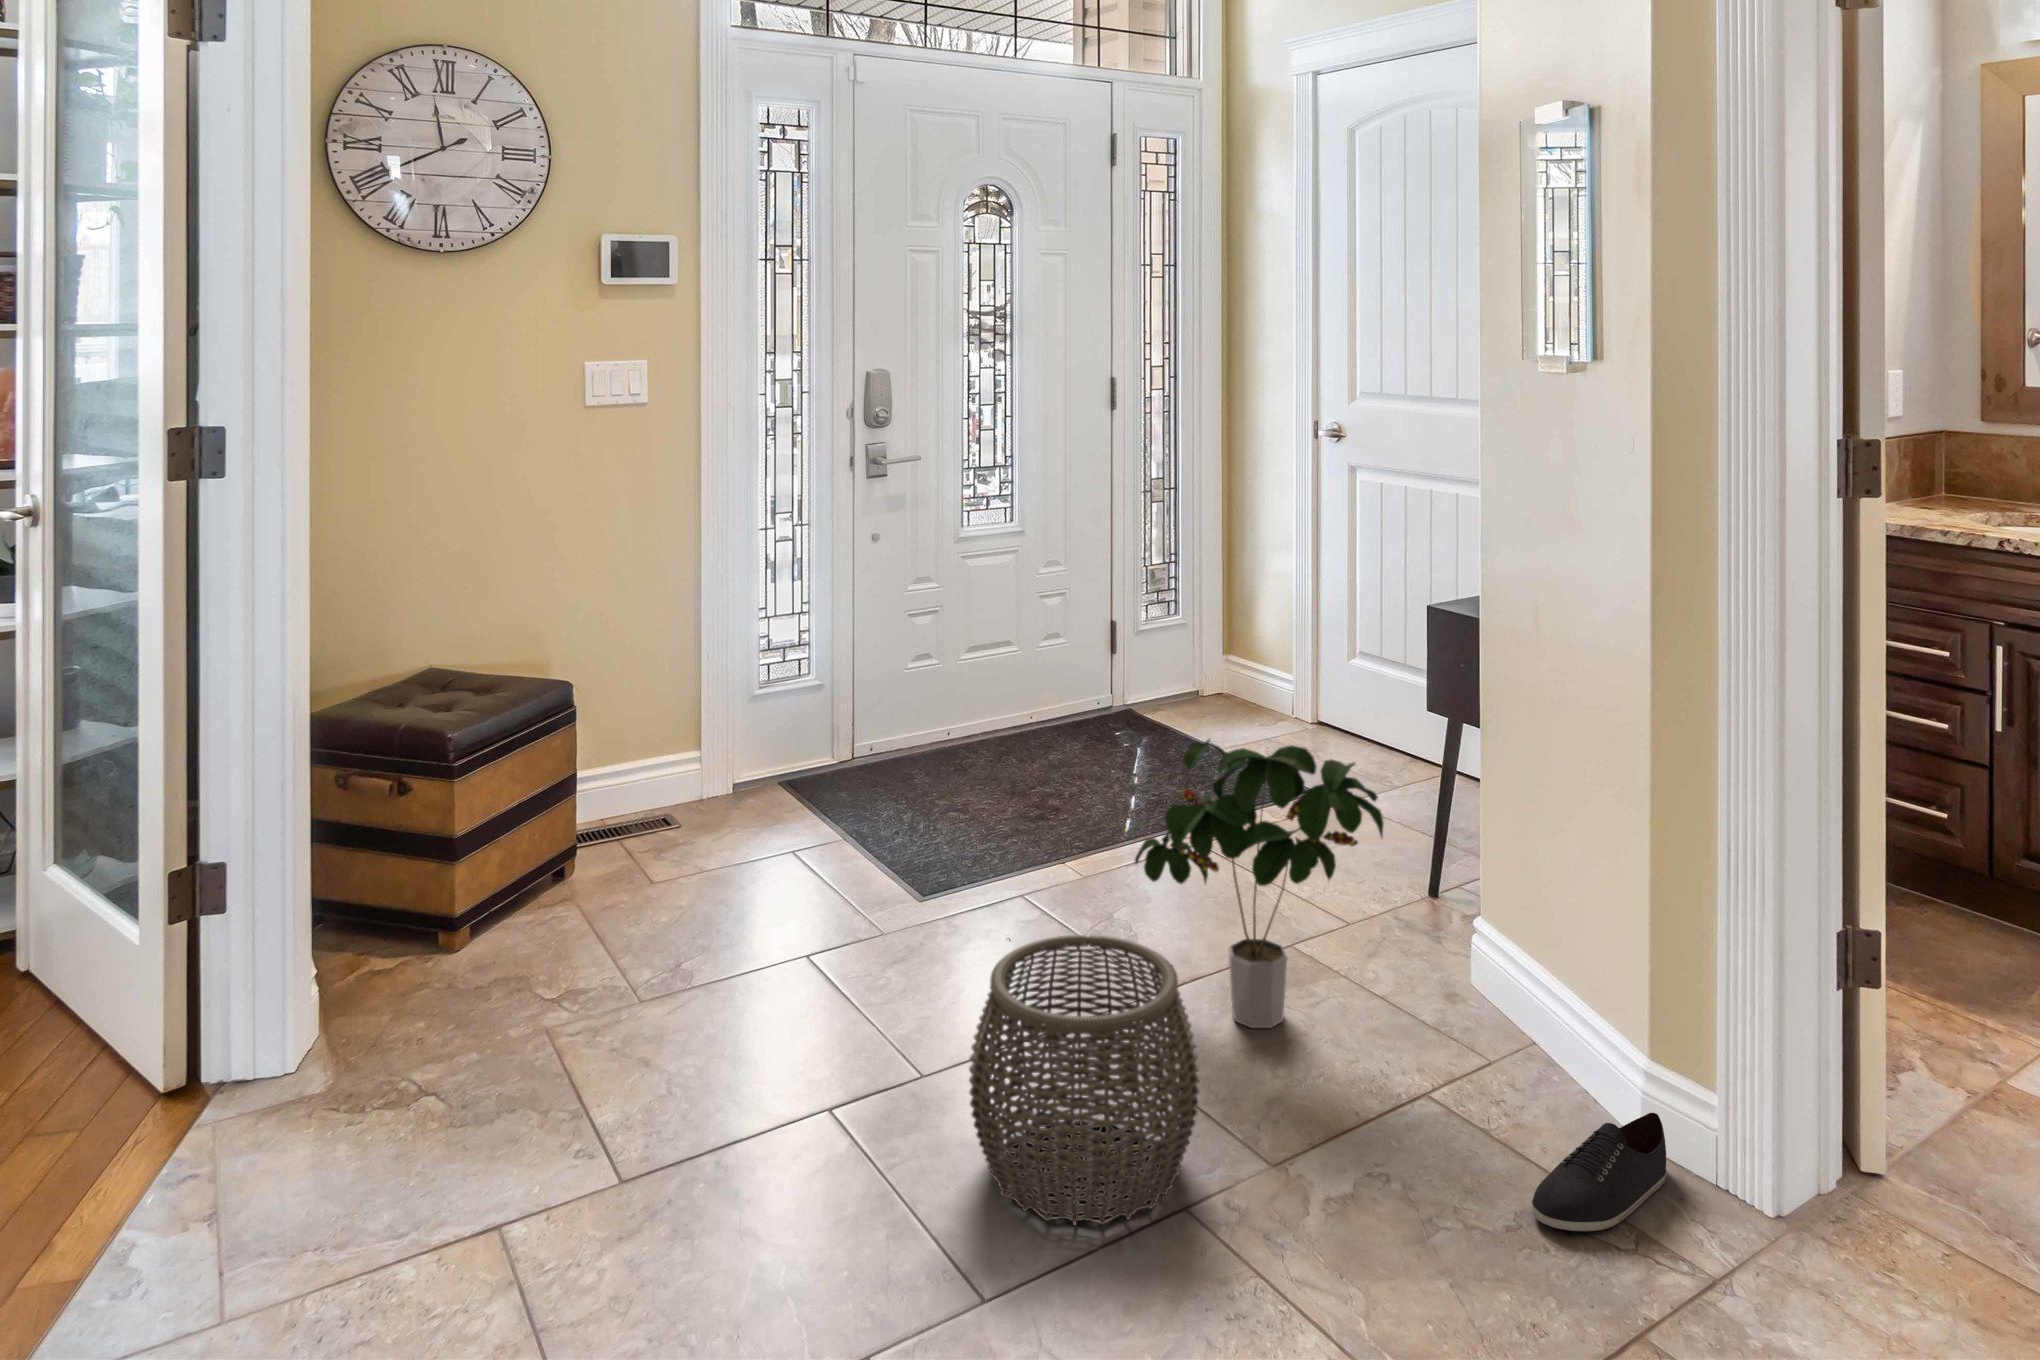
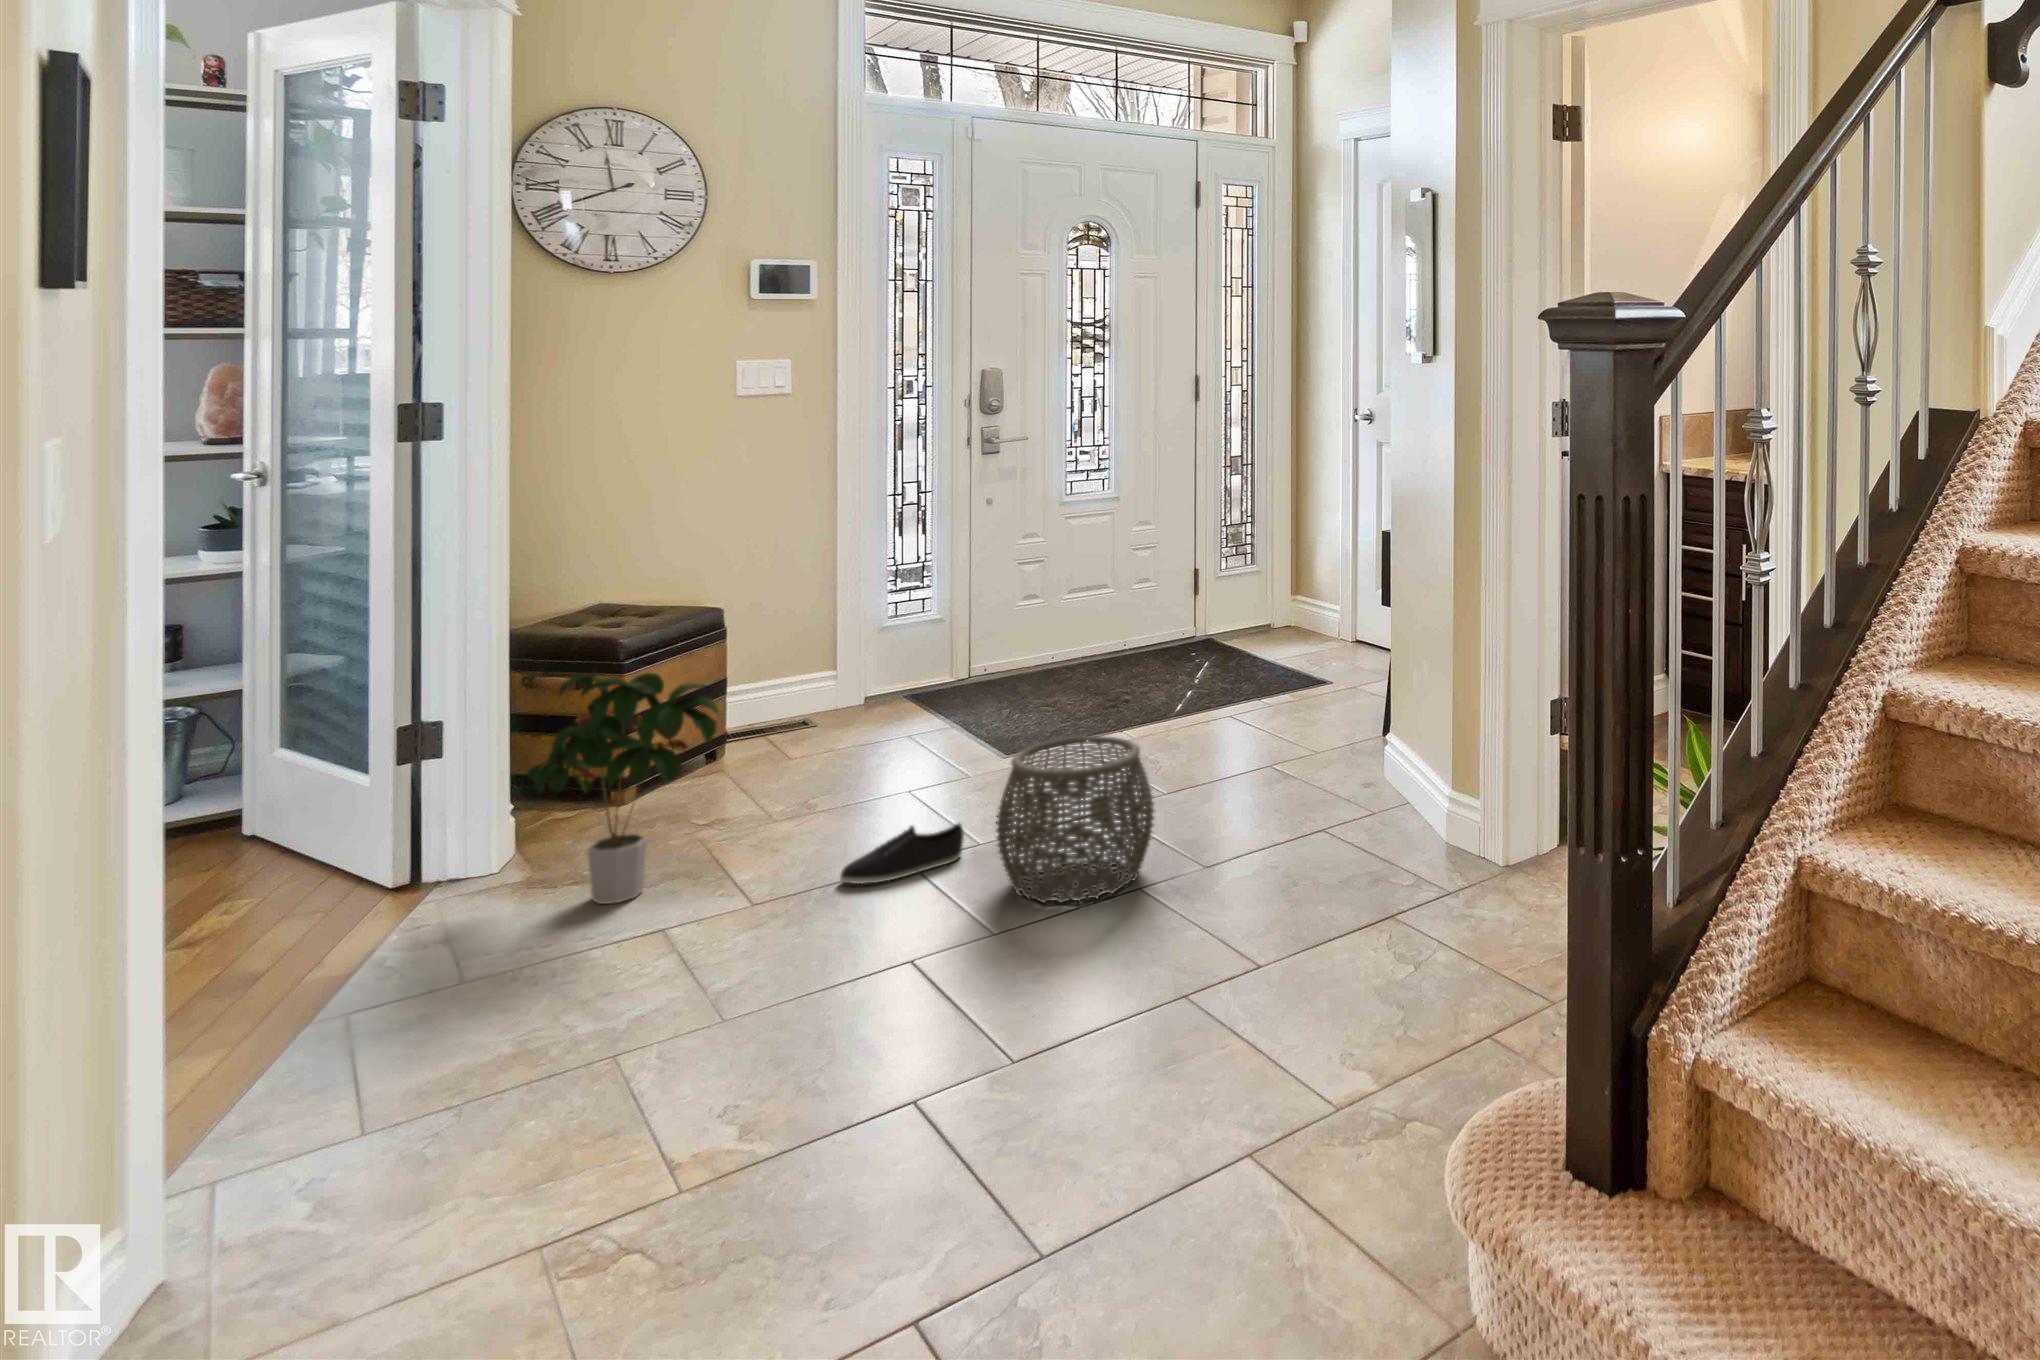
potted plant: present [1135,739,1384,1028] -> present [527,672,719,904]
shoe: present [1532,1113,1667,1231] -> present [840,823,964,884]

